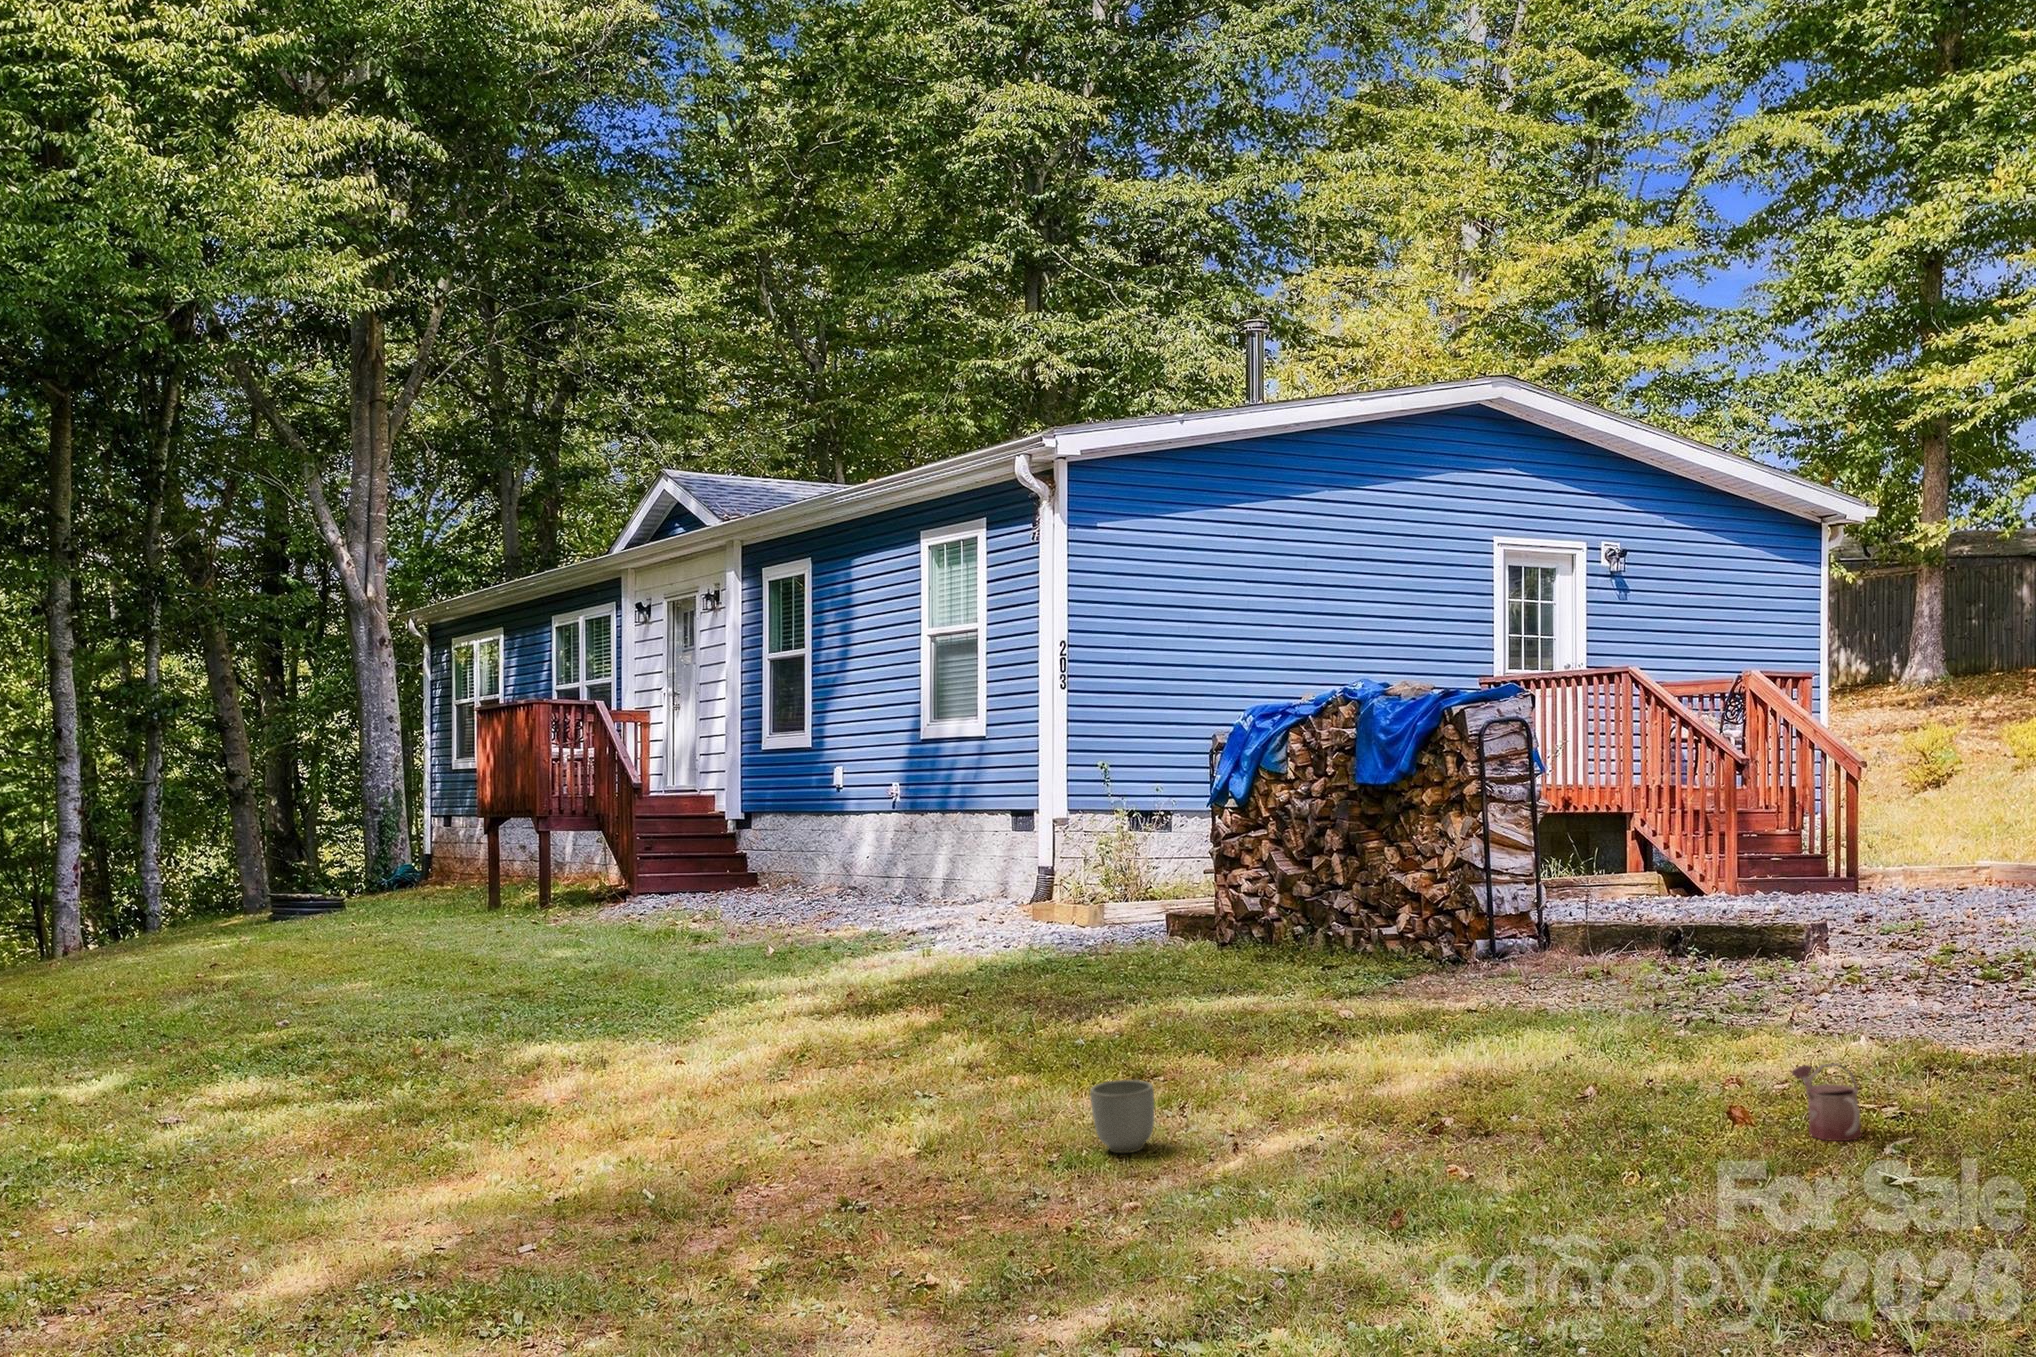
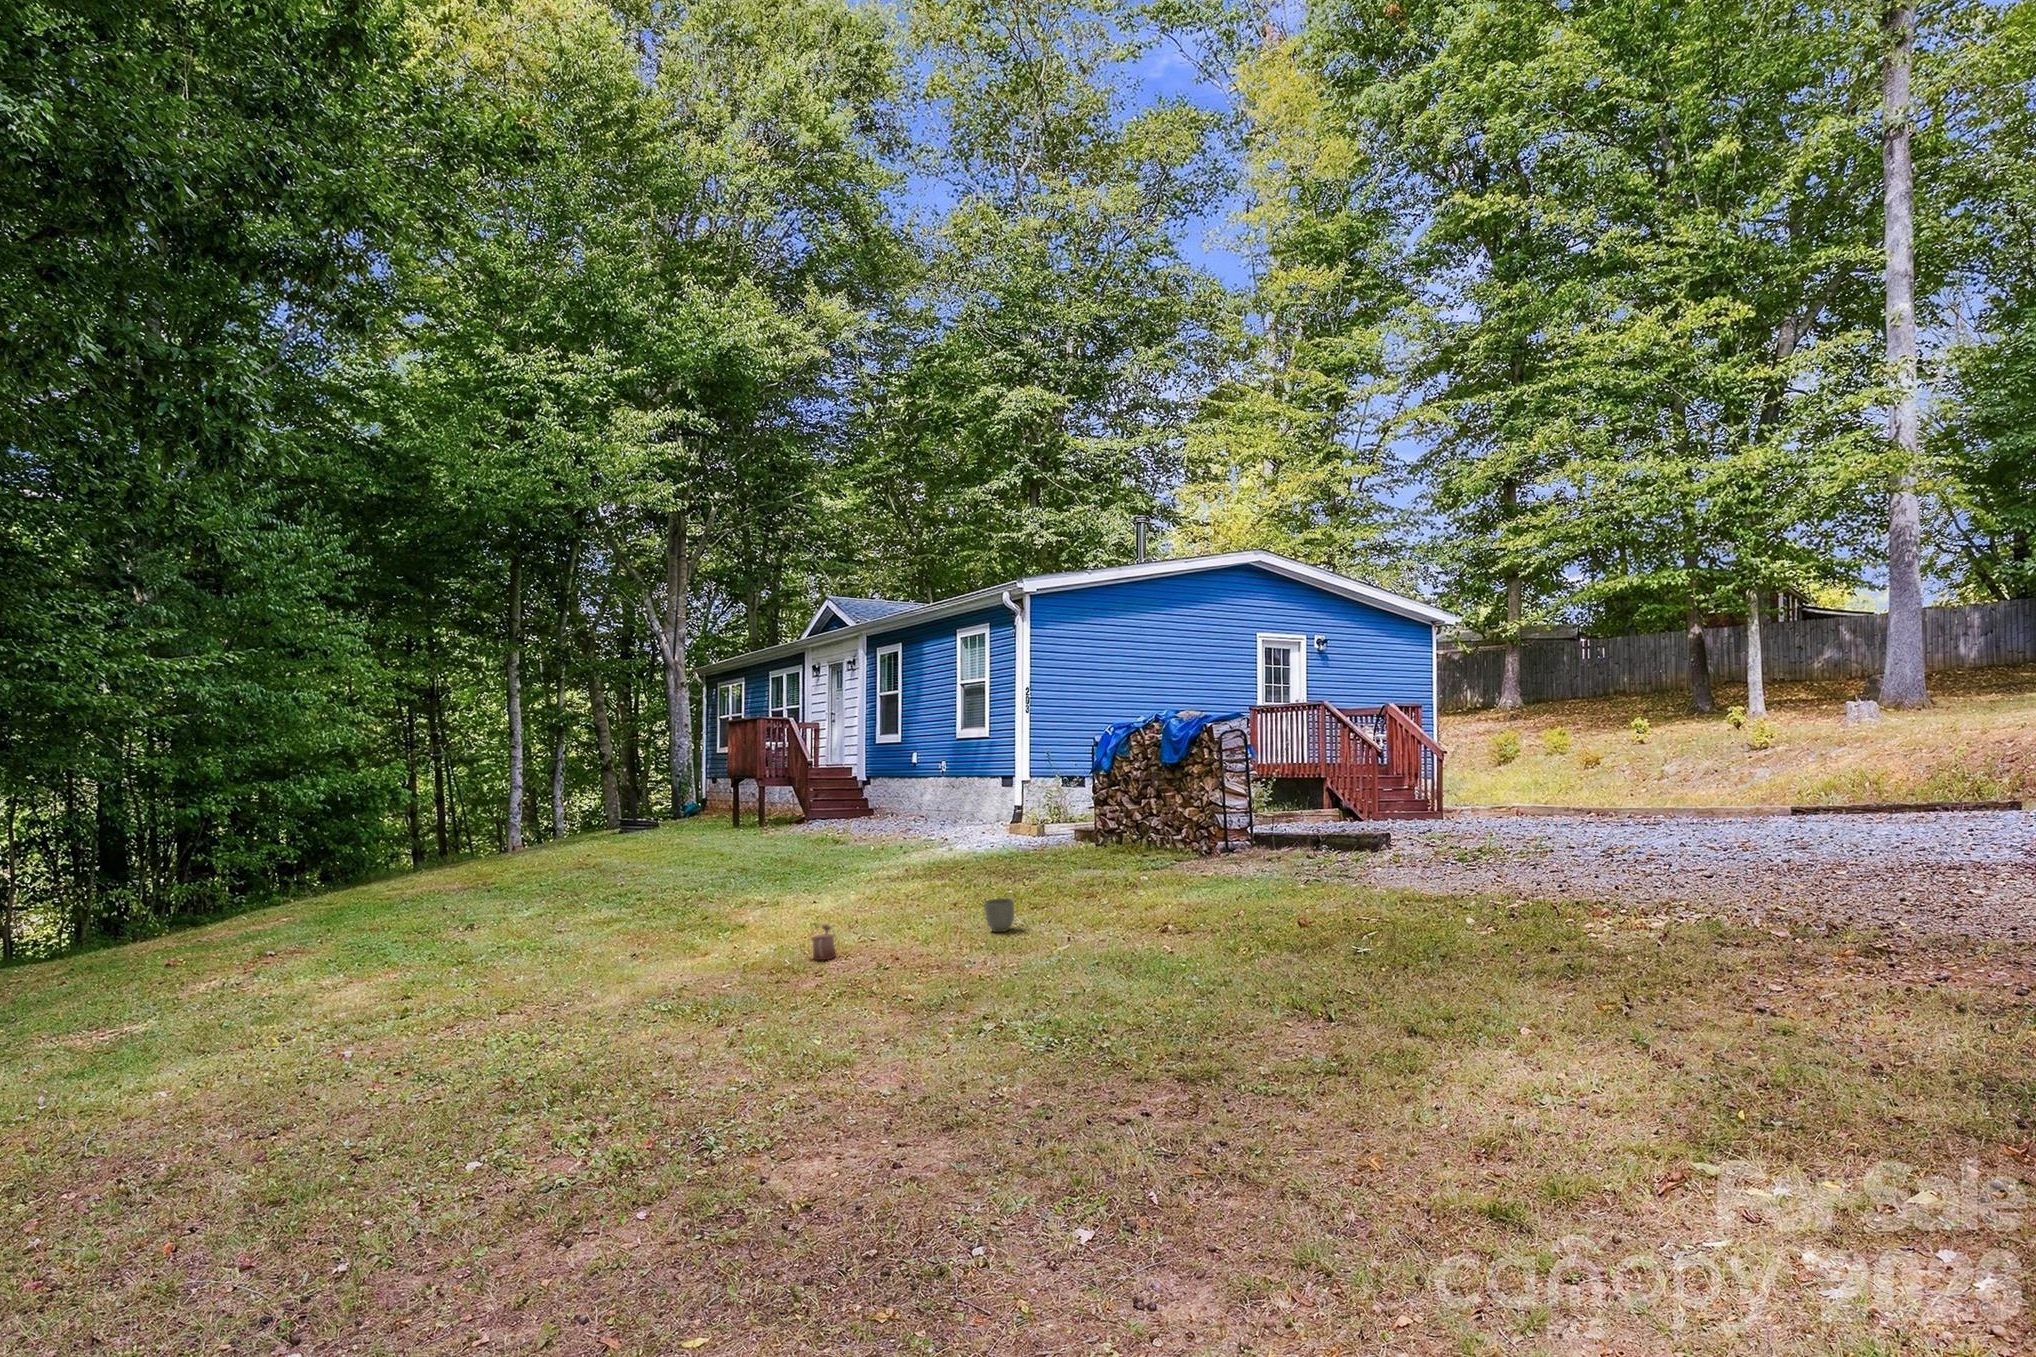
bench: none [288,832,384,904] -> present [630,786,680,823]
watering can: present [1792,1063,1862,1141] -> present [811,924,835,960]

